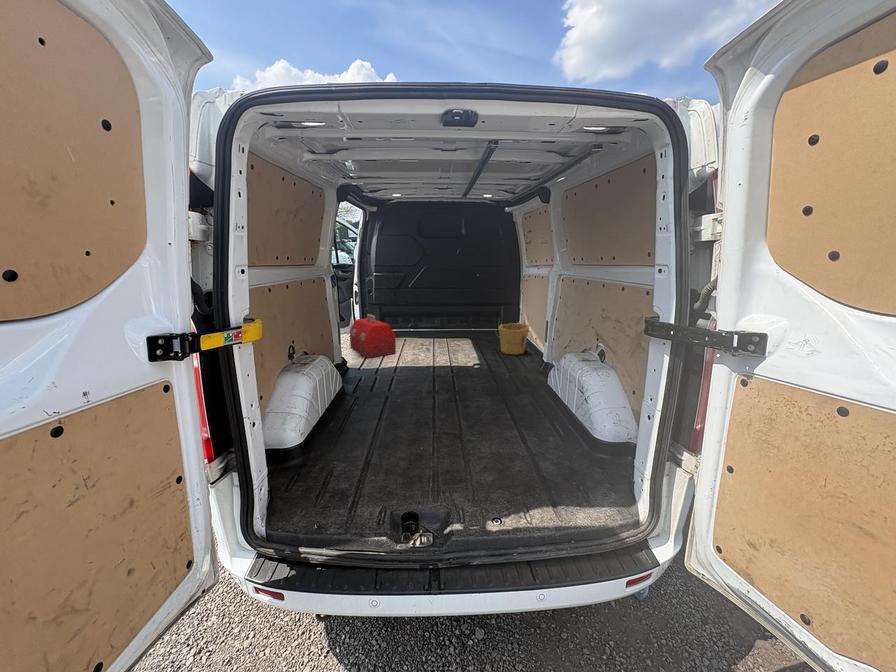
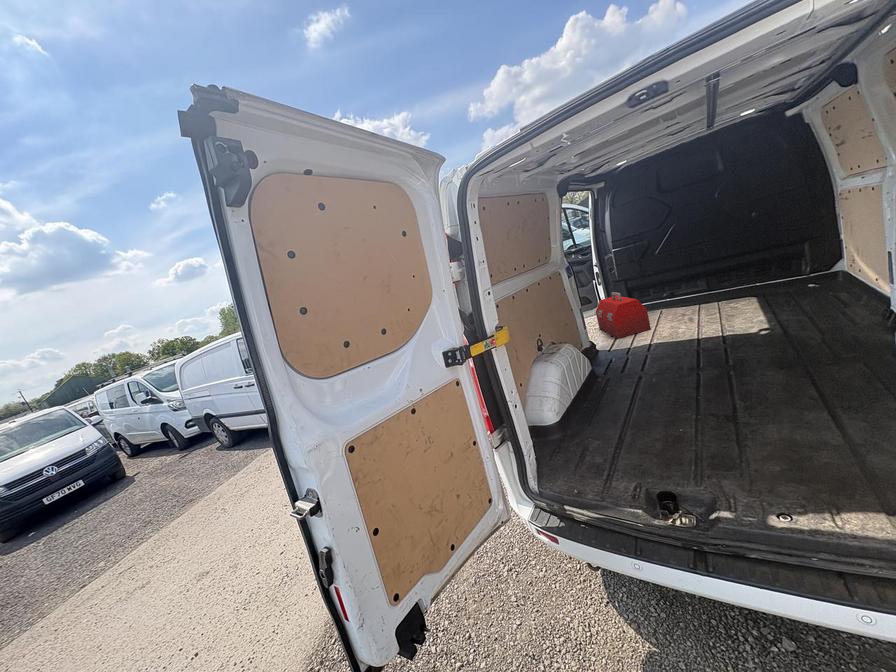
bucket: present [497,323,532,355] -> none [793,262,866,309]

